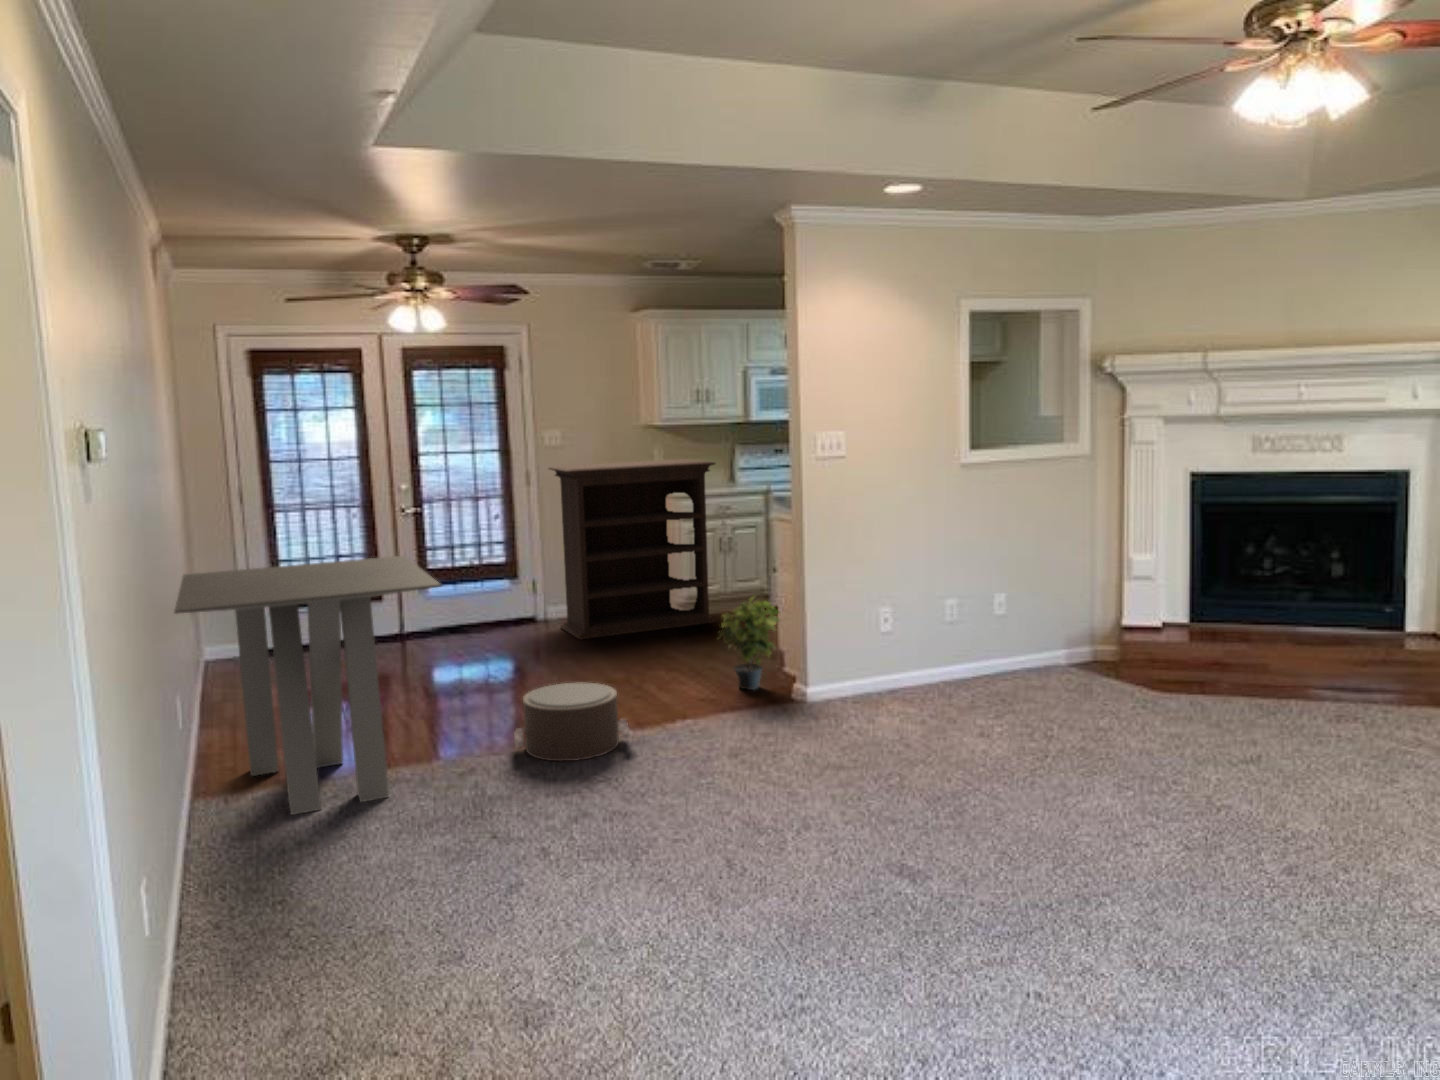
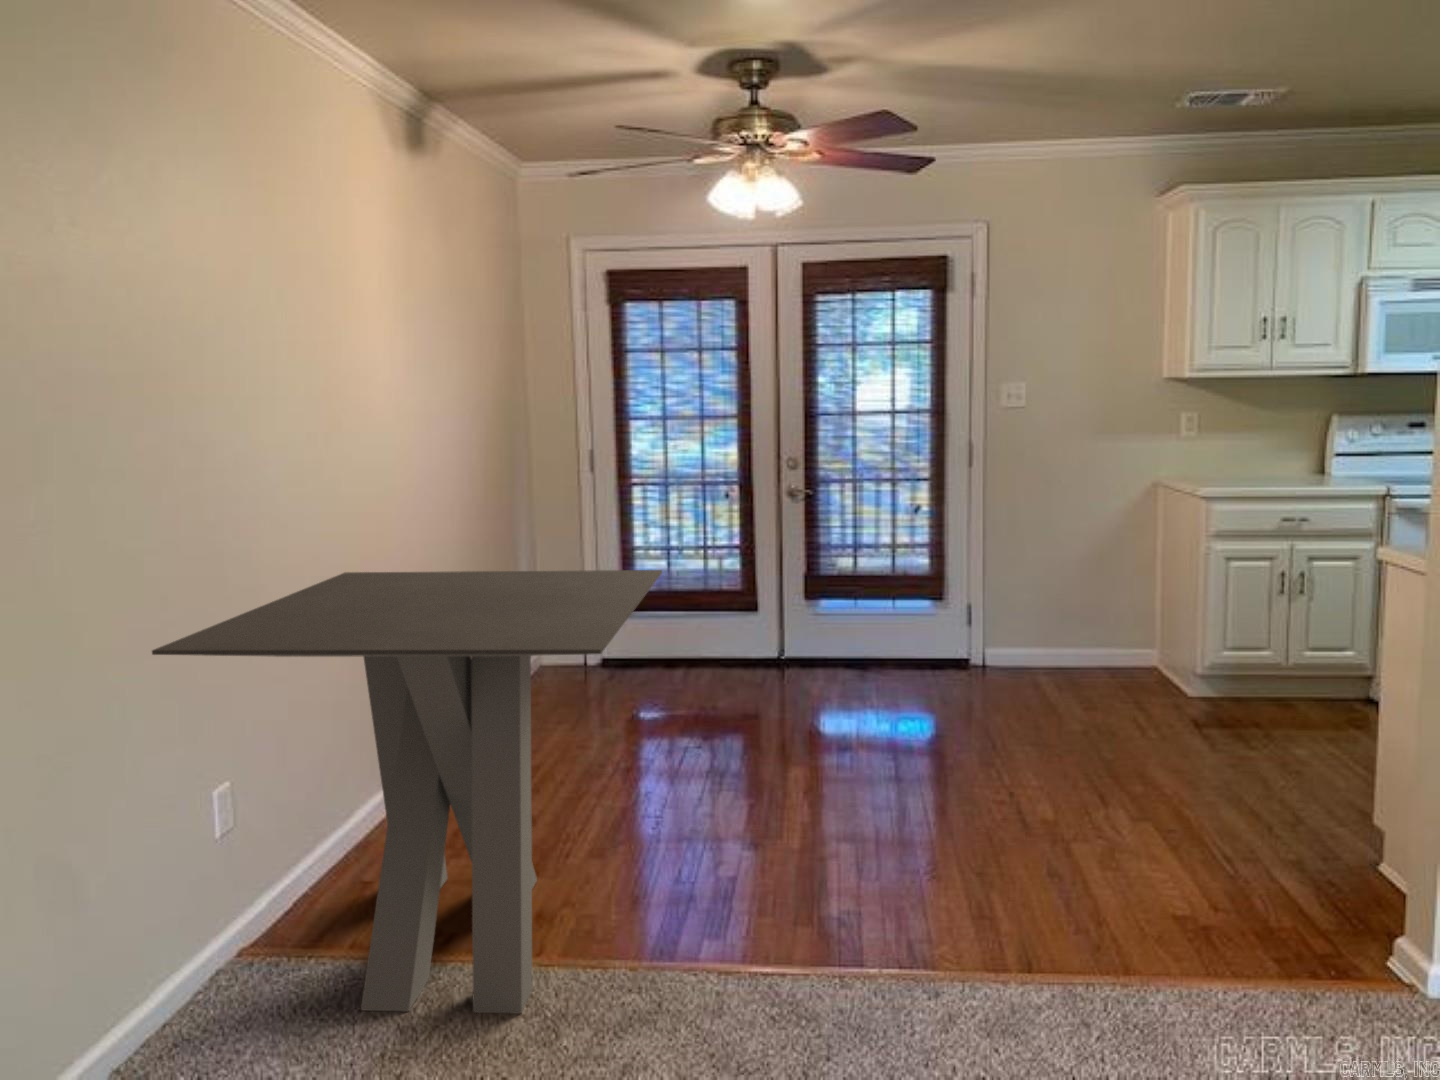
bookshelf: present [549,459,716,640] -> none [997,434,1286,711]
potted plant: present [719,598,779,690] -> none [1236,712,1388,898]
pouf: present [514,683,633,761] -> none [770,834,1007,1017]

